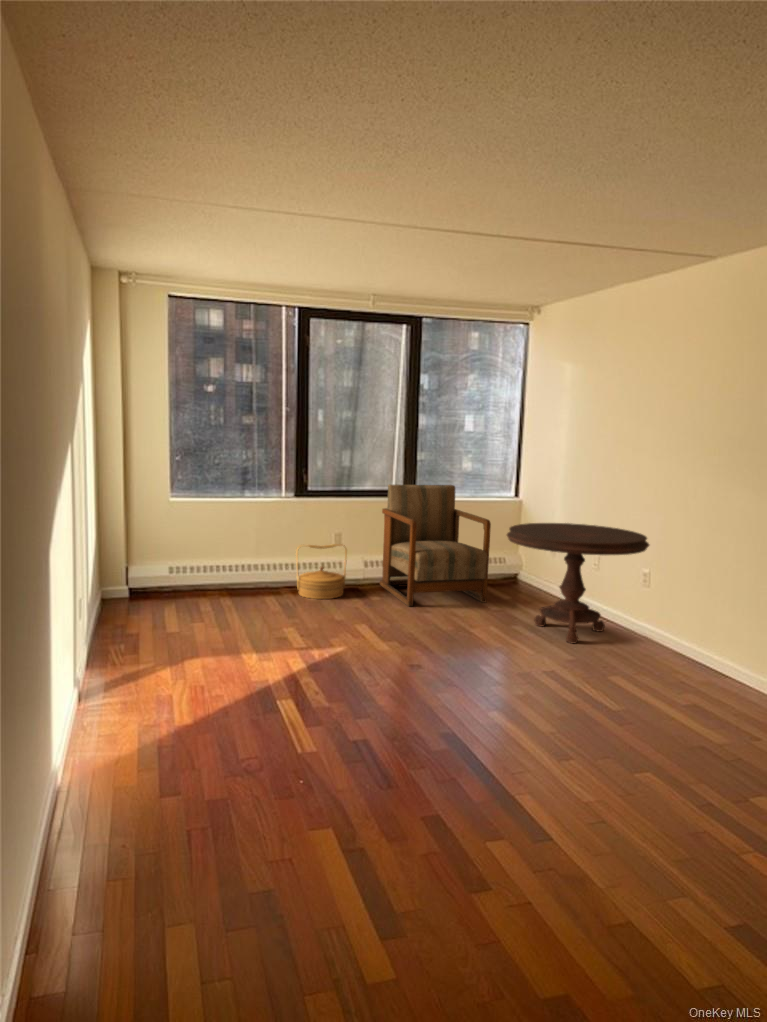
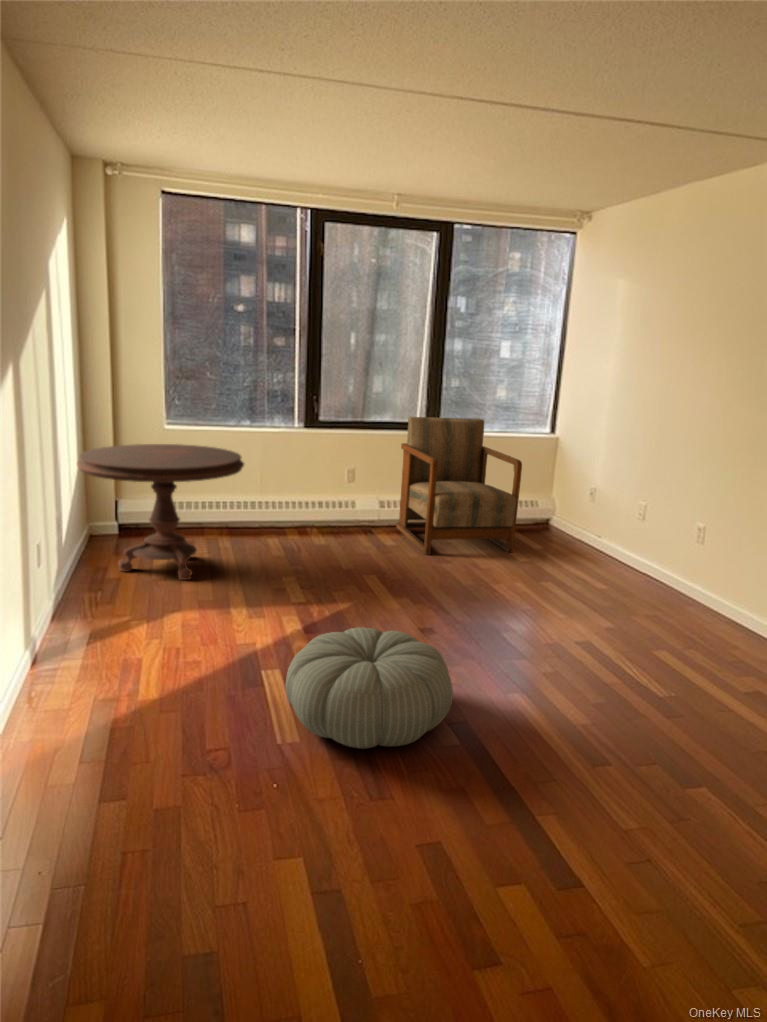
side table: present [507,523,649,643] -> present [77,444,244,580]
woven basket: present [296,544,347,599] -> none [304,482,360,543]
pouf: none [303,658,444,753] -> present [285,627,453,749]

